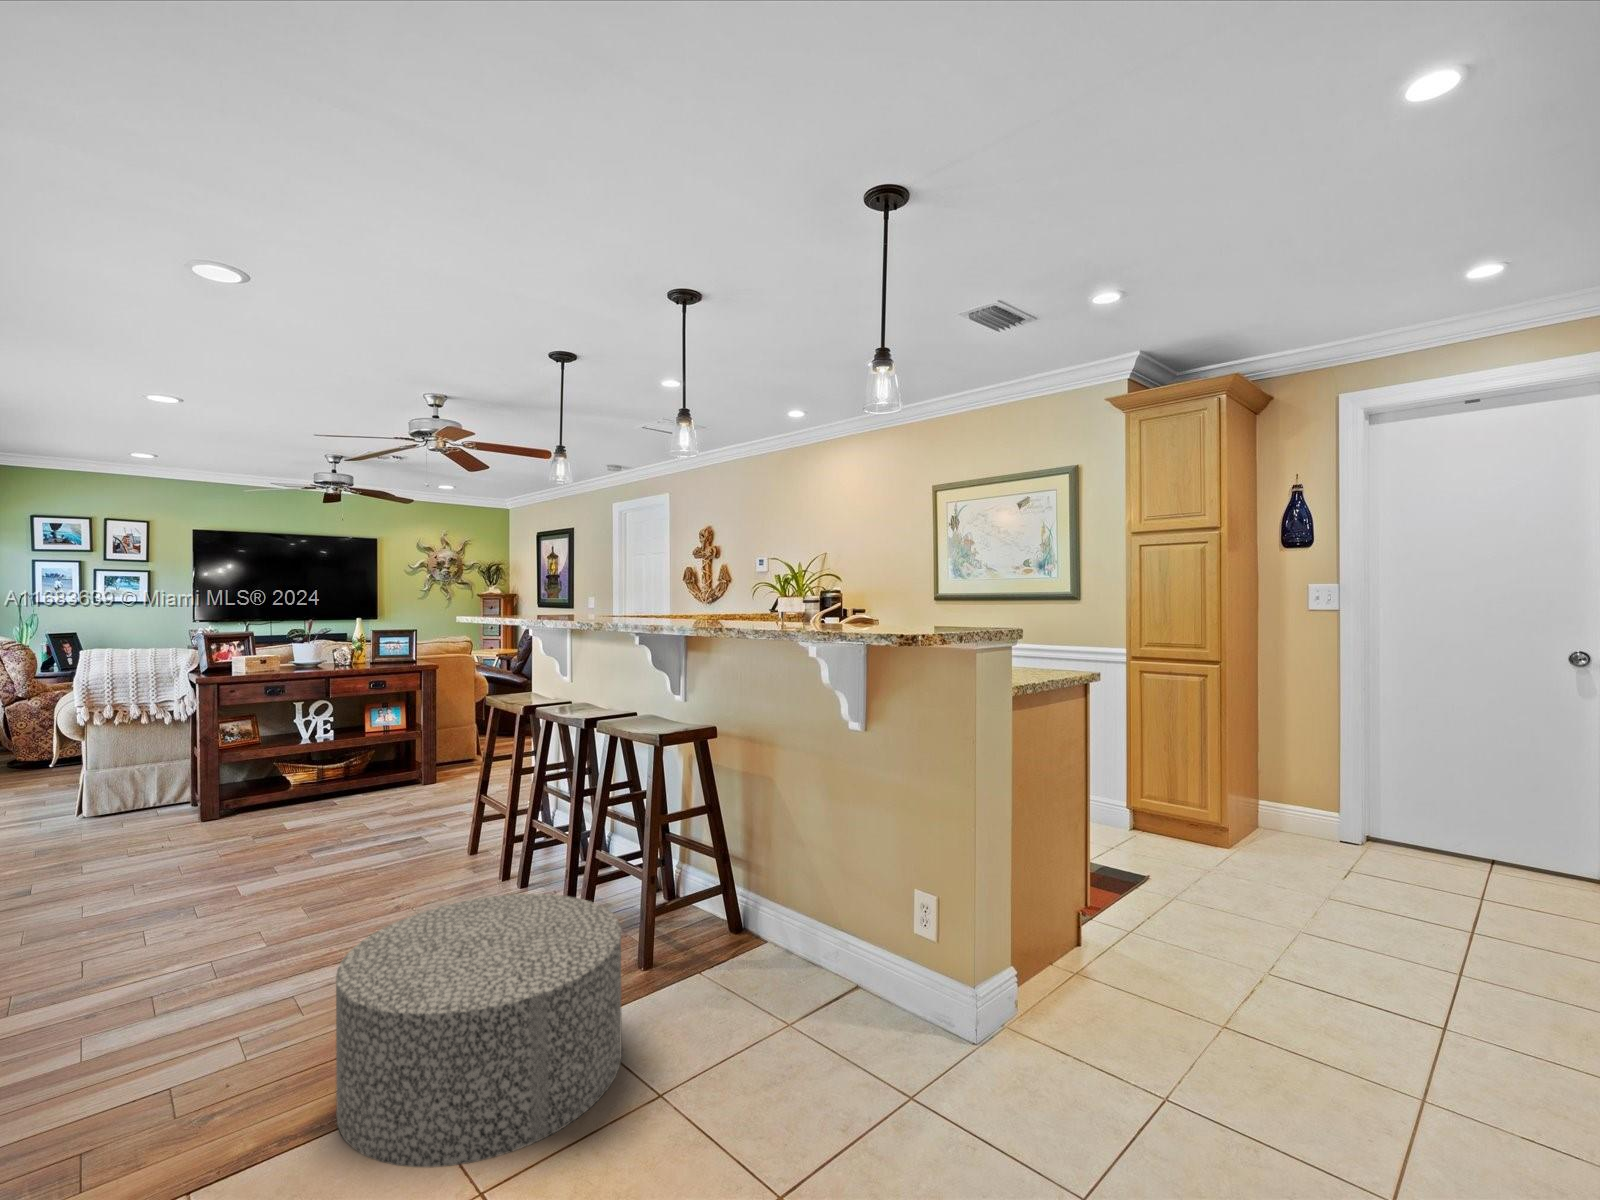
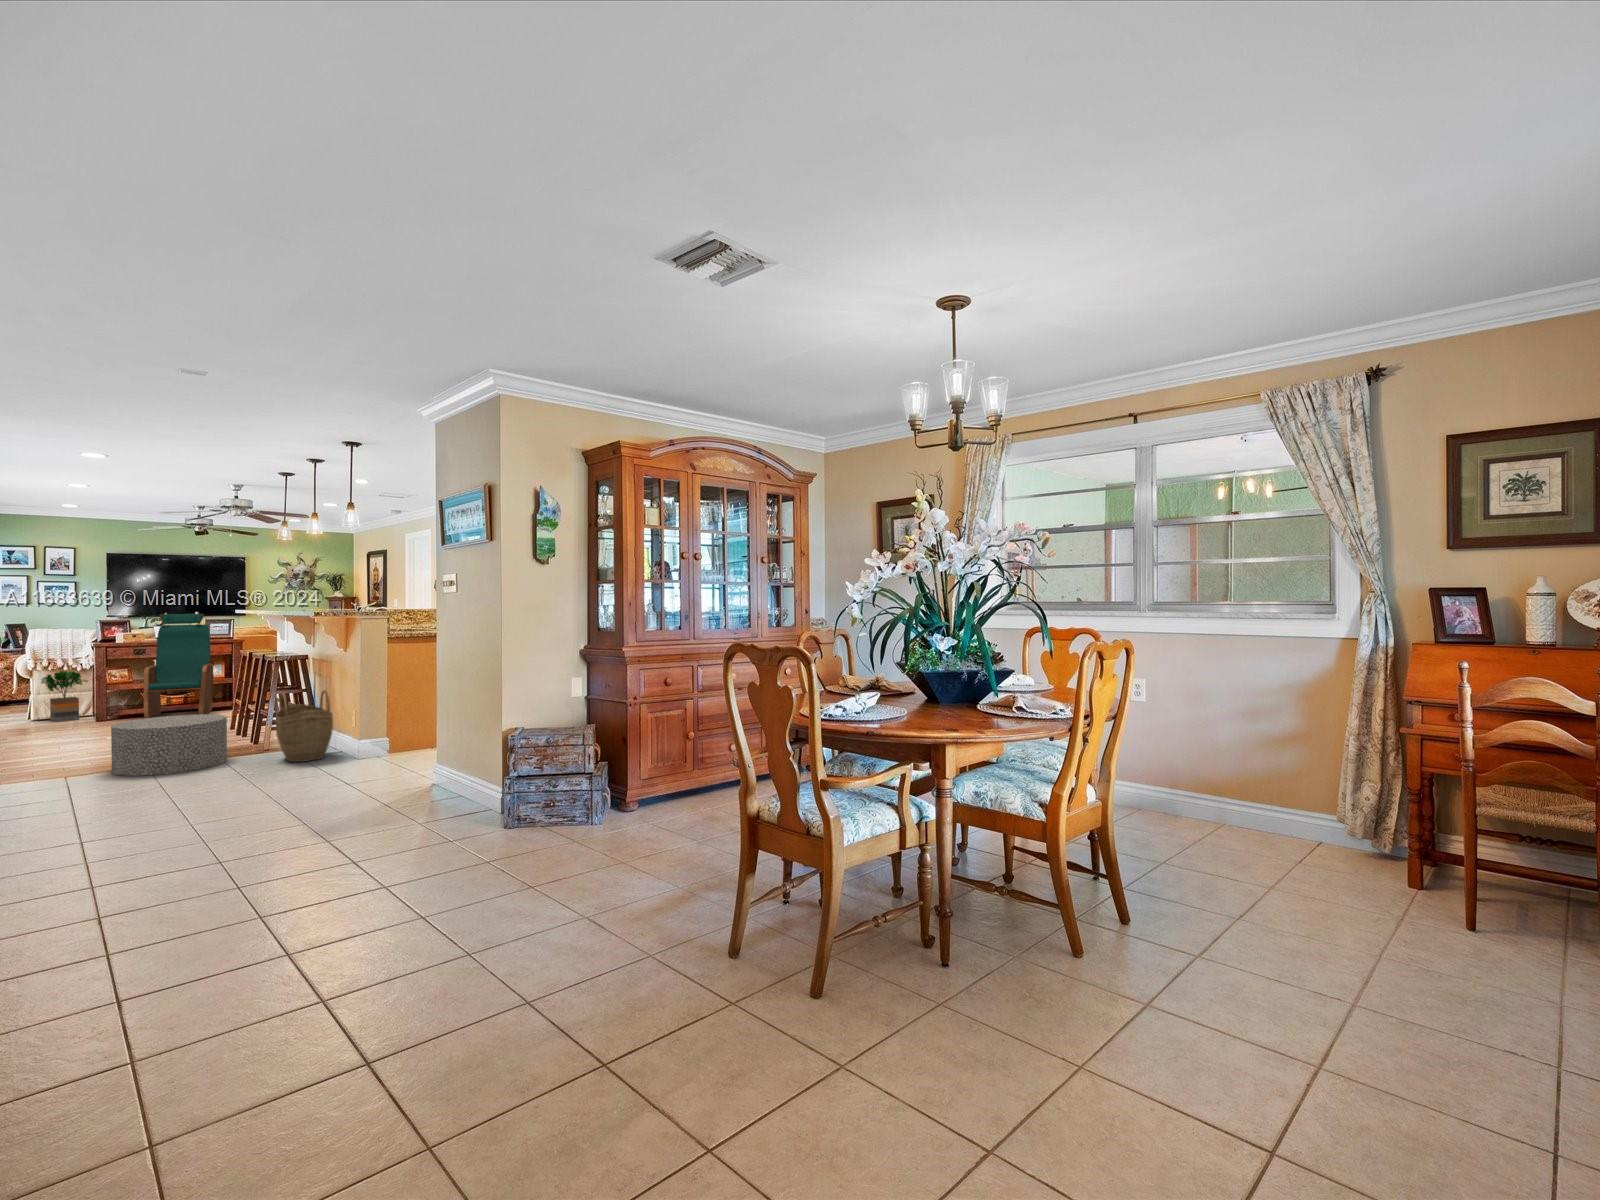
armchair: none [290,622,396,821] -> present [144,614,213,719]
potted tree: none [99,725,189,823] -> present [41,671,88,722]
woven basket: none [745,835,905,1060] -> present [276,690,333,762]

